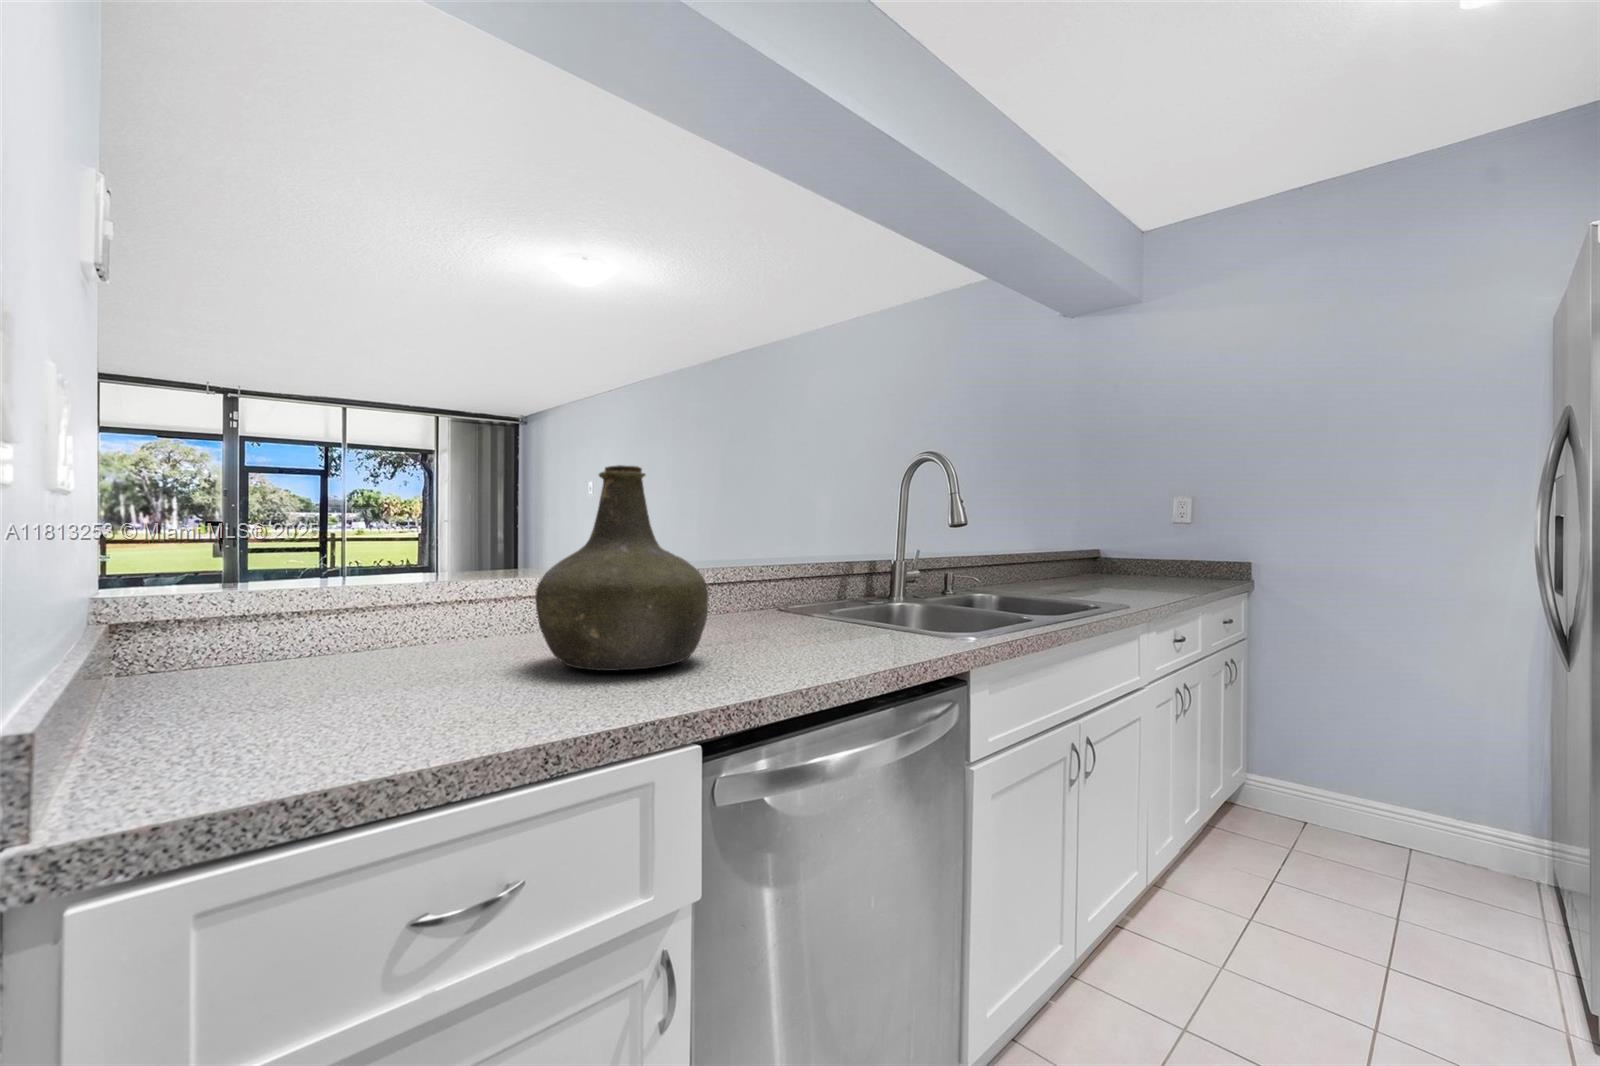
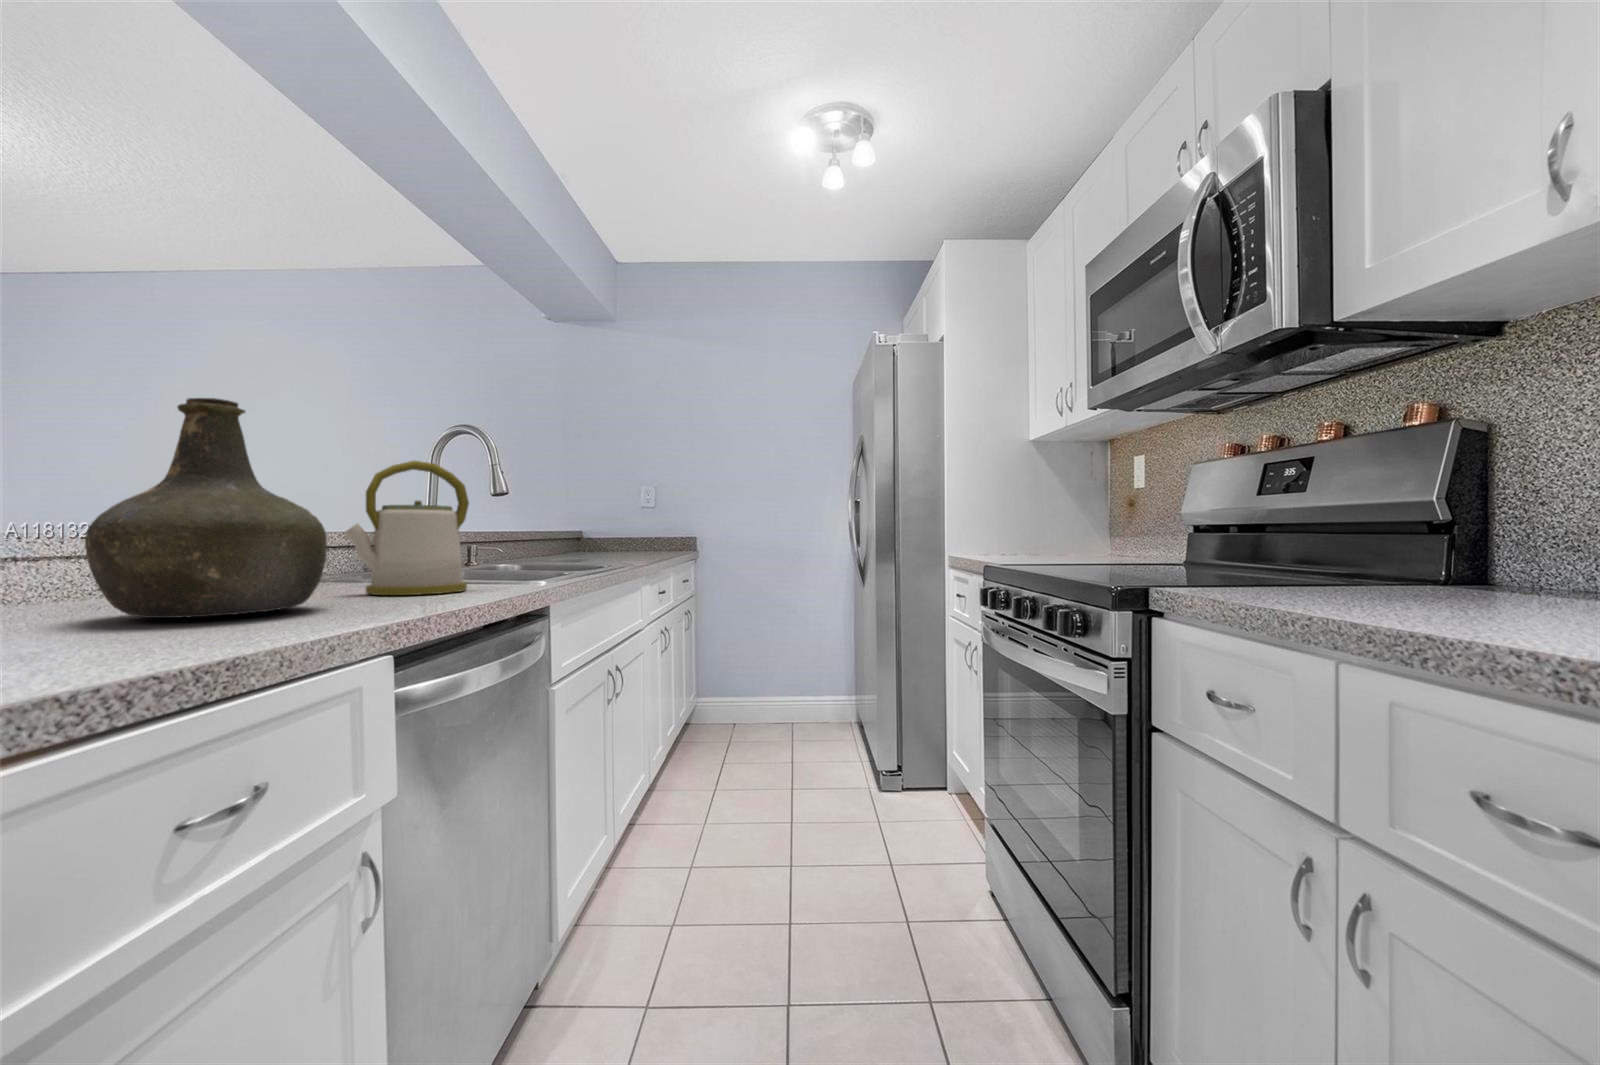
kettle: none [757,504,870,651] -> present [344,461,469,595]

